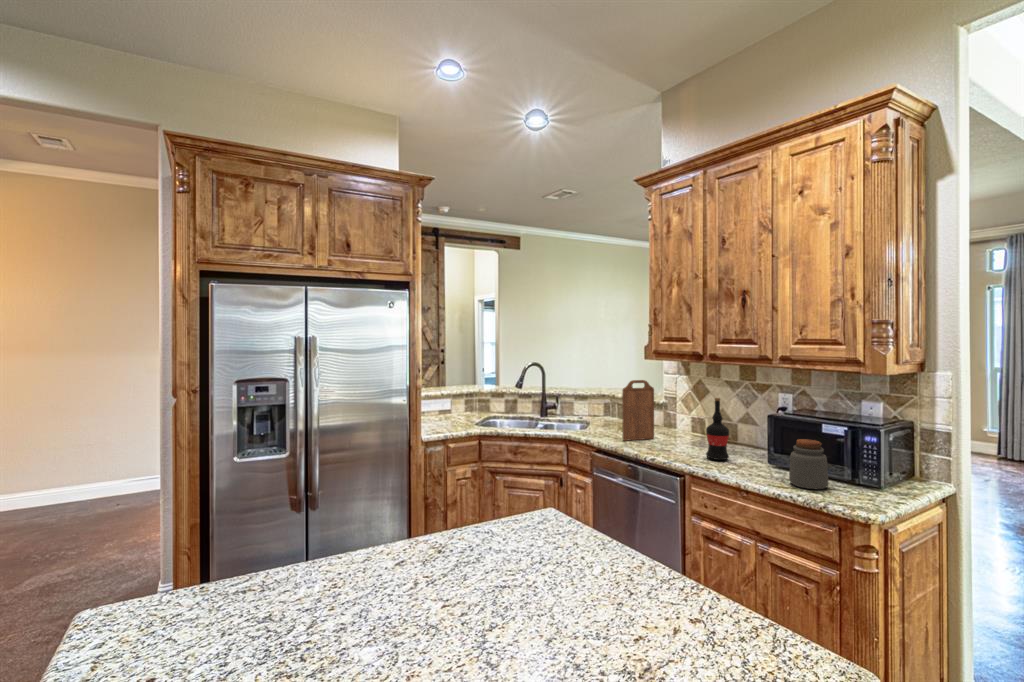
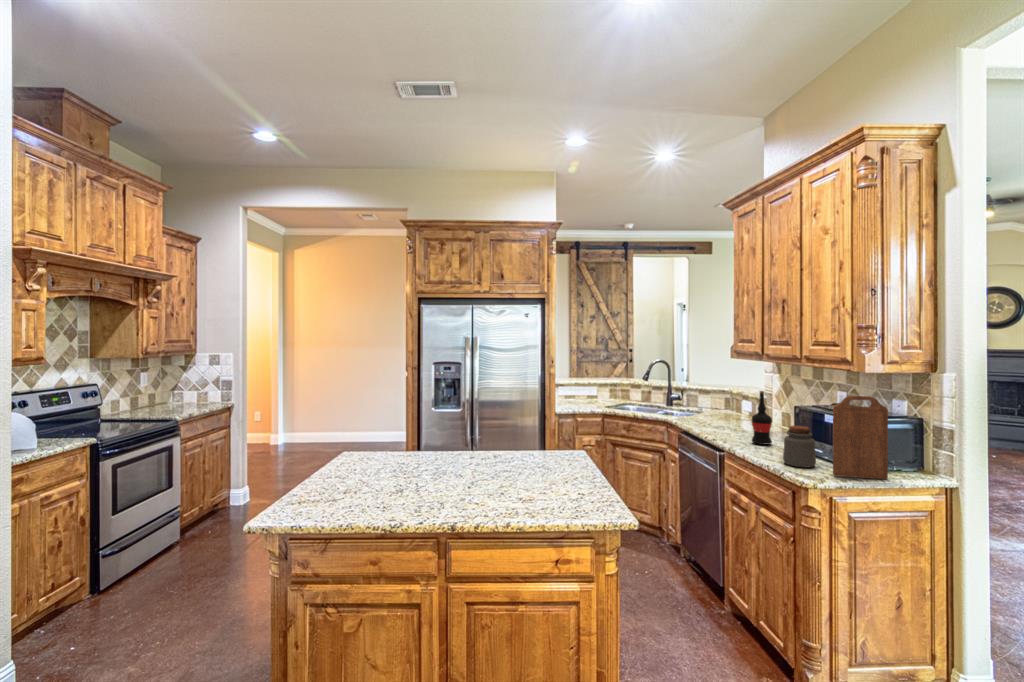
cutting board: present [622,380,654,441] -> present [833,396,888,479]

